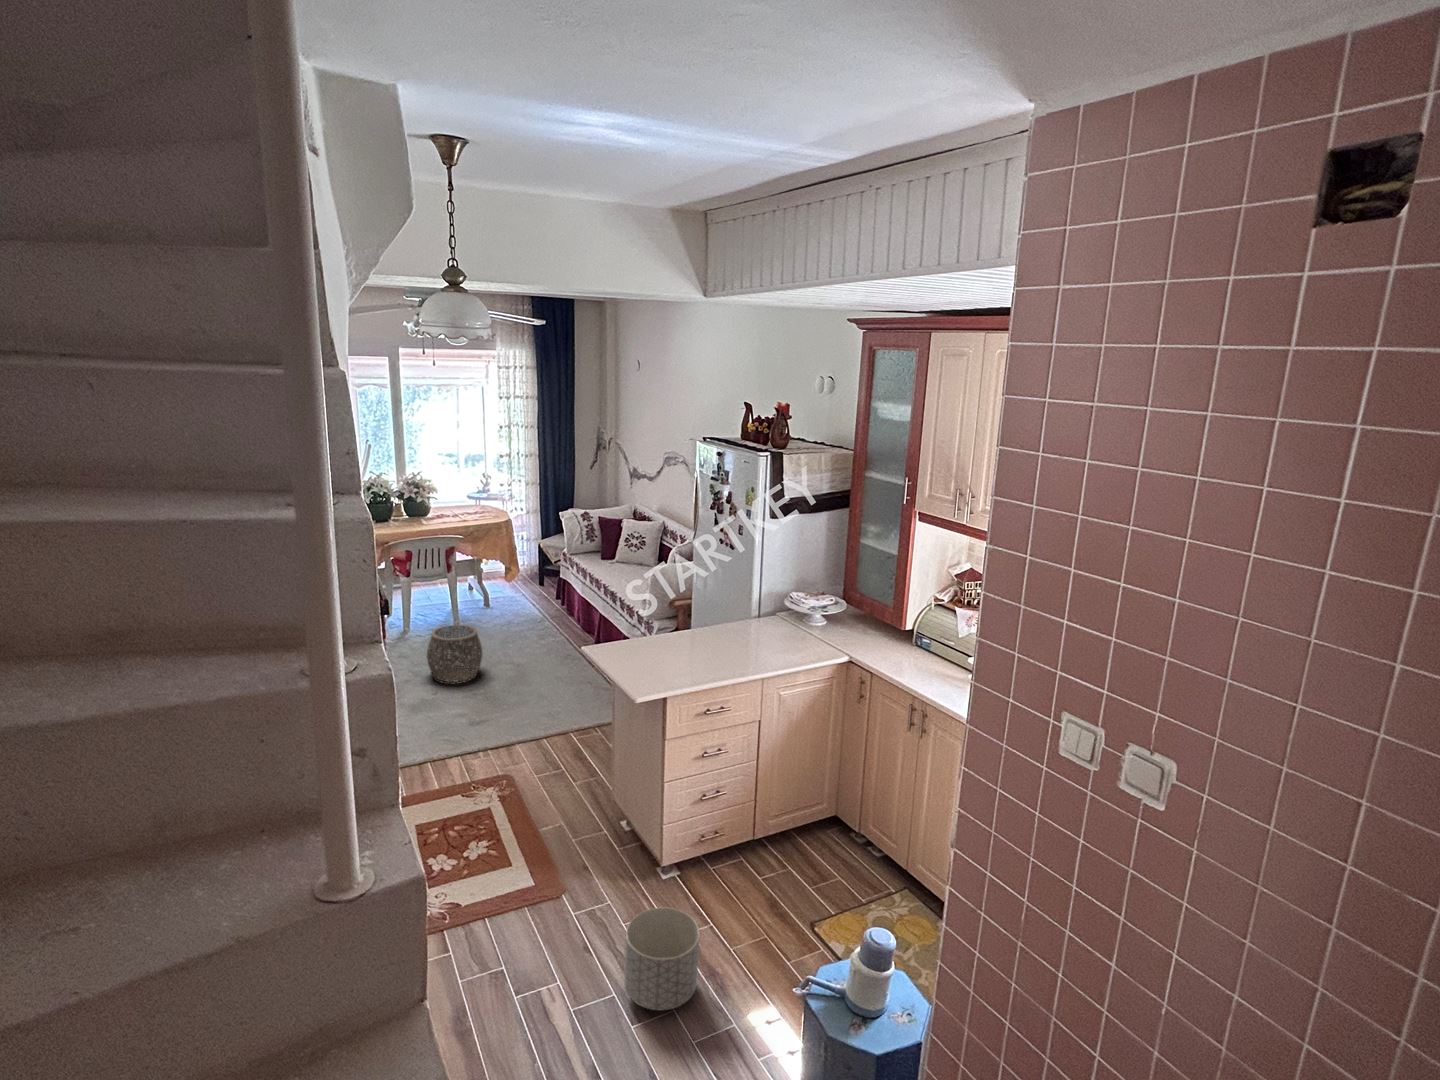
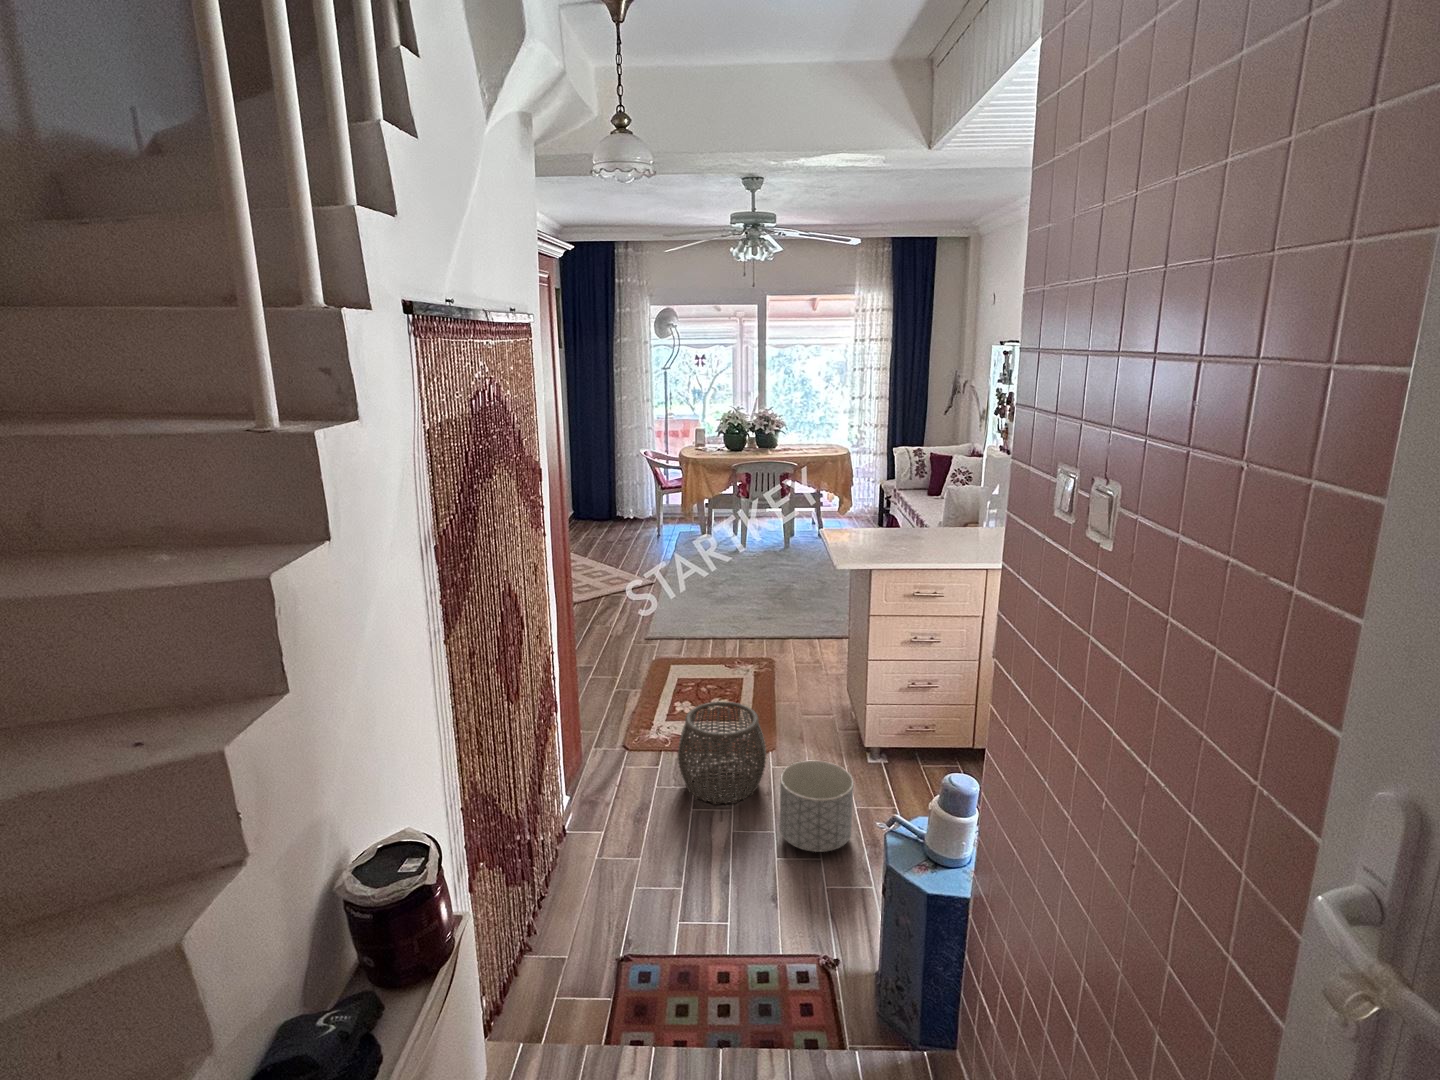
woven basket: present [427,625,482,682] -> present [678,702,767,804]

